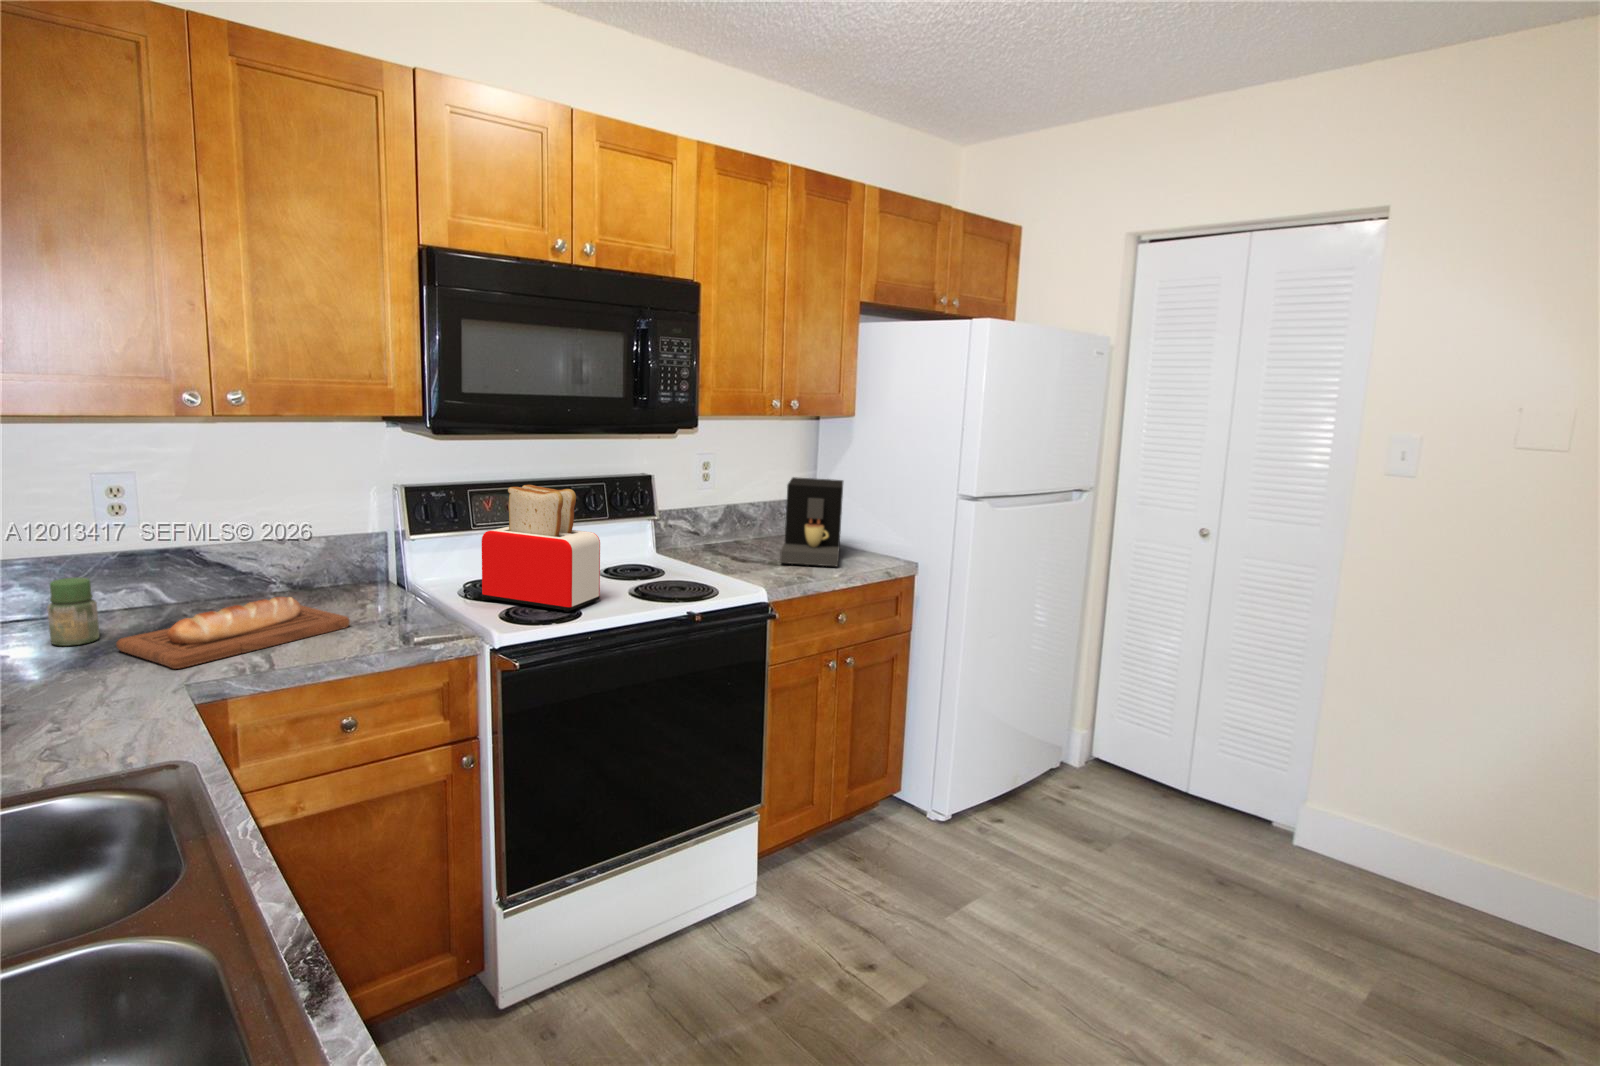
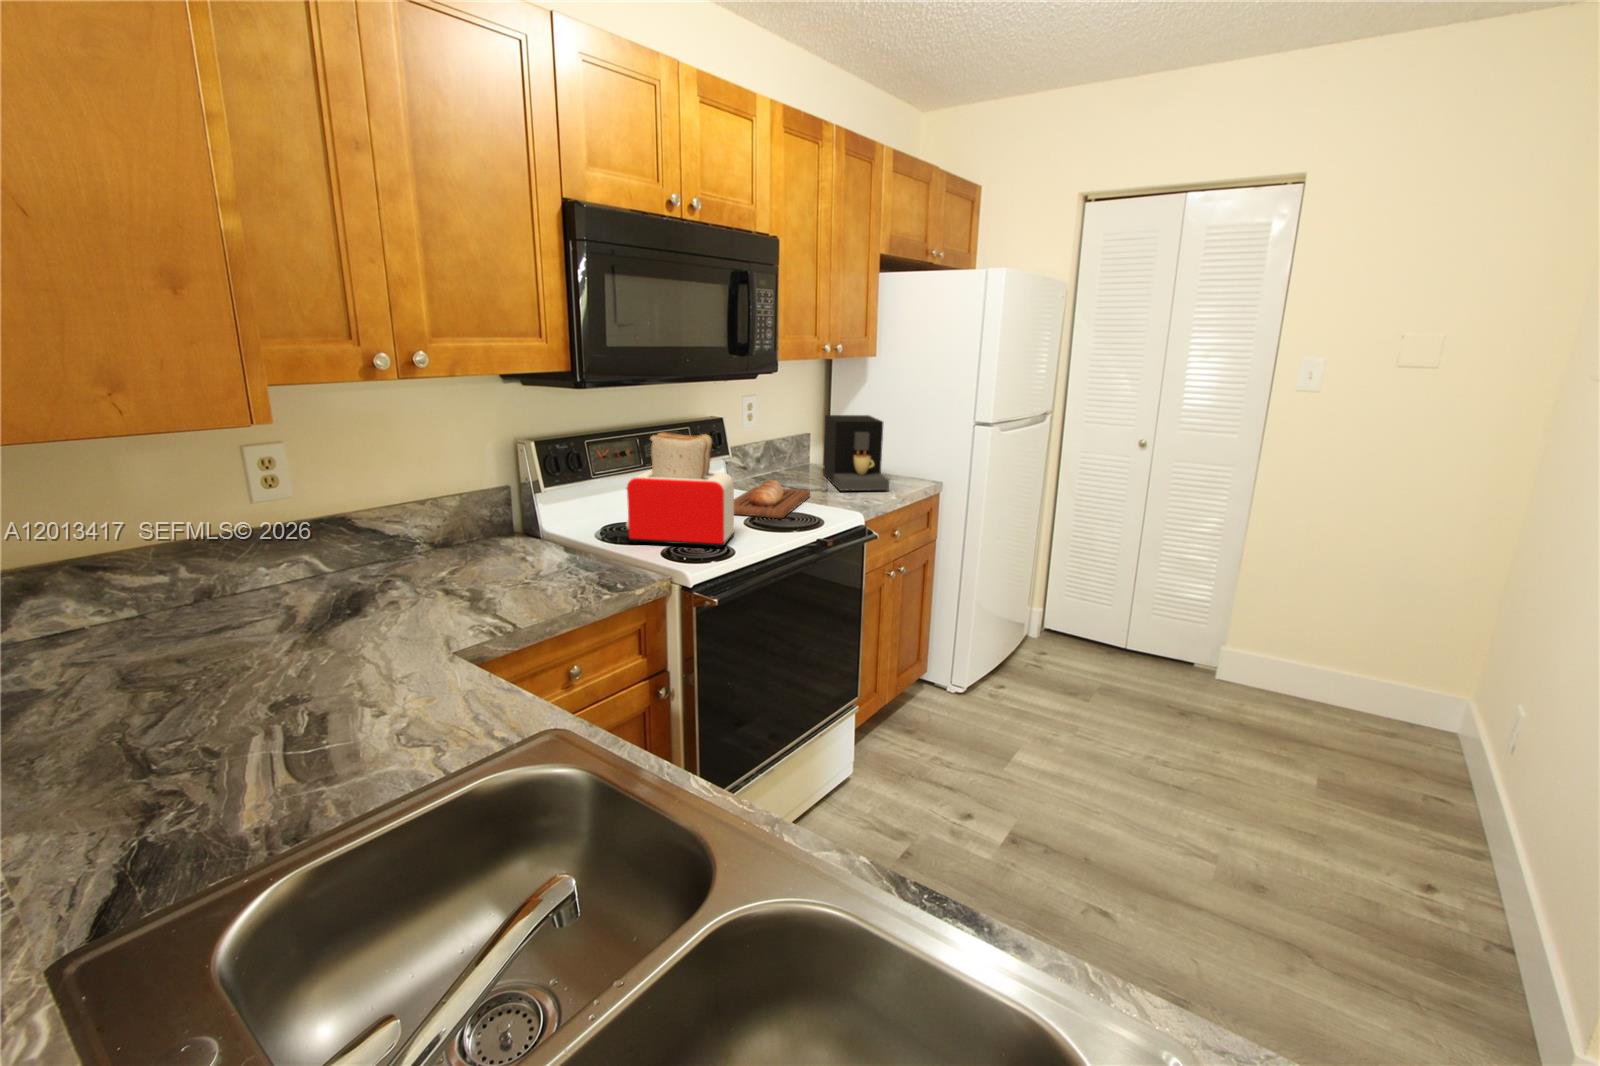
jar: present [47,578,100,646] -> none [245,554,299,626]
bread loaf: present [116,597,350,669] -> present [734,480,810,518]

